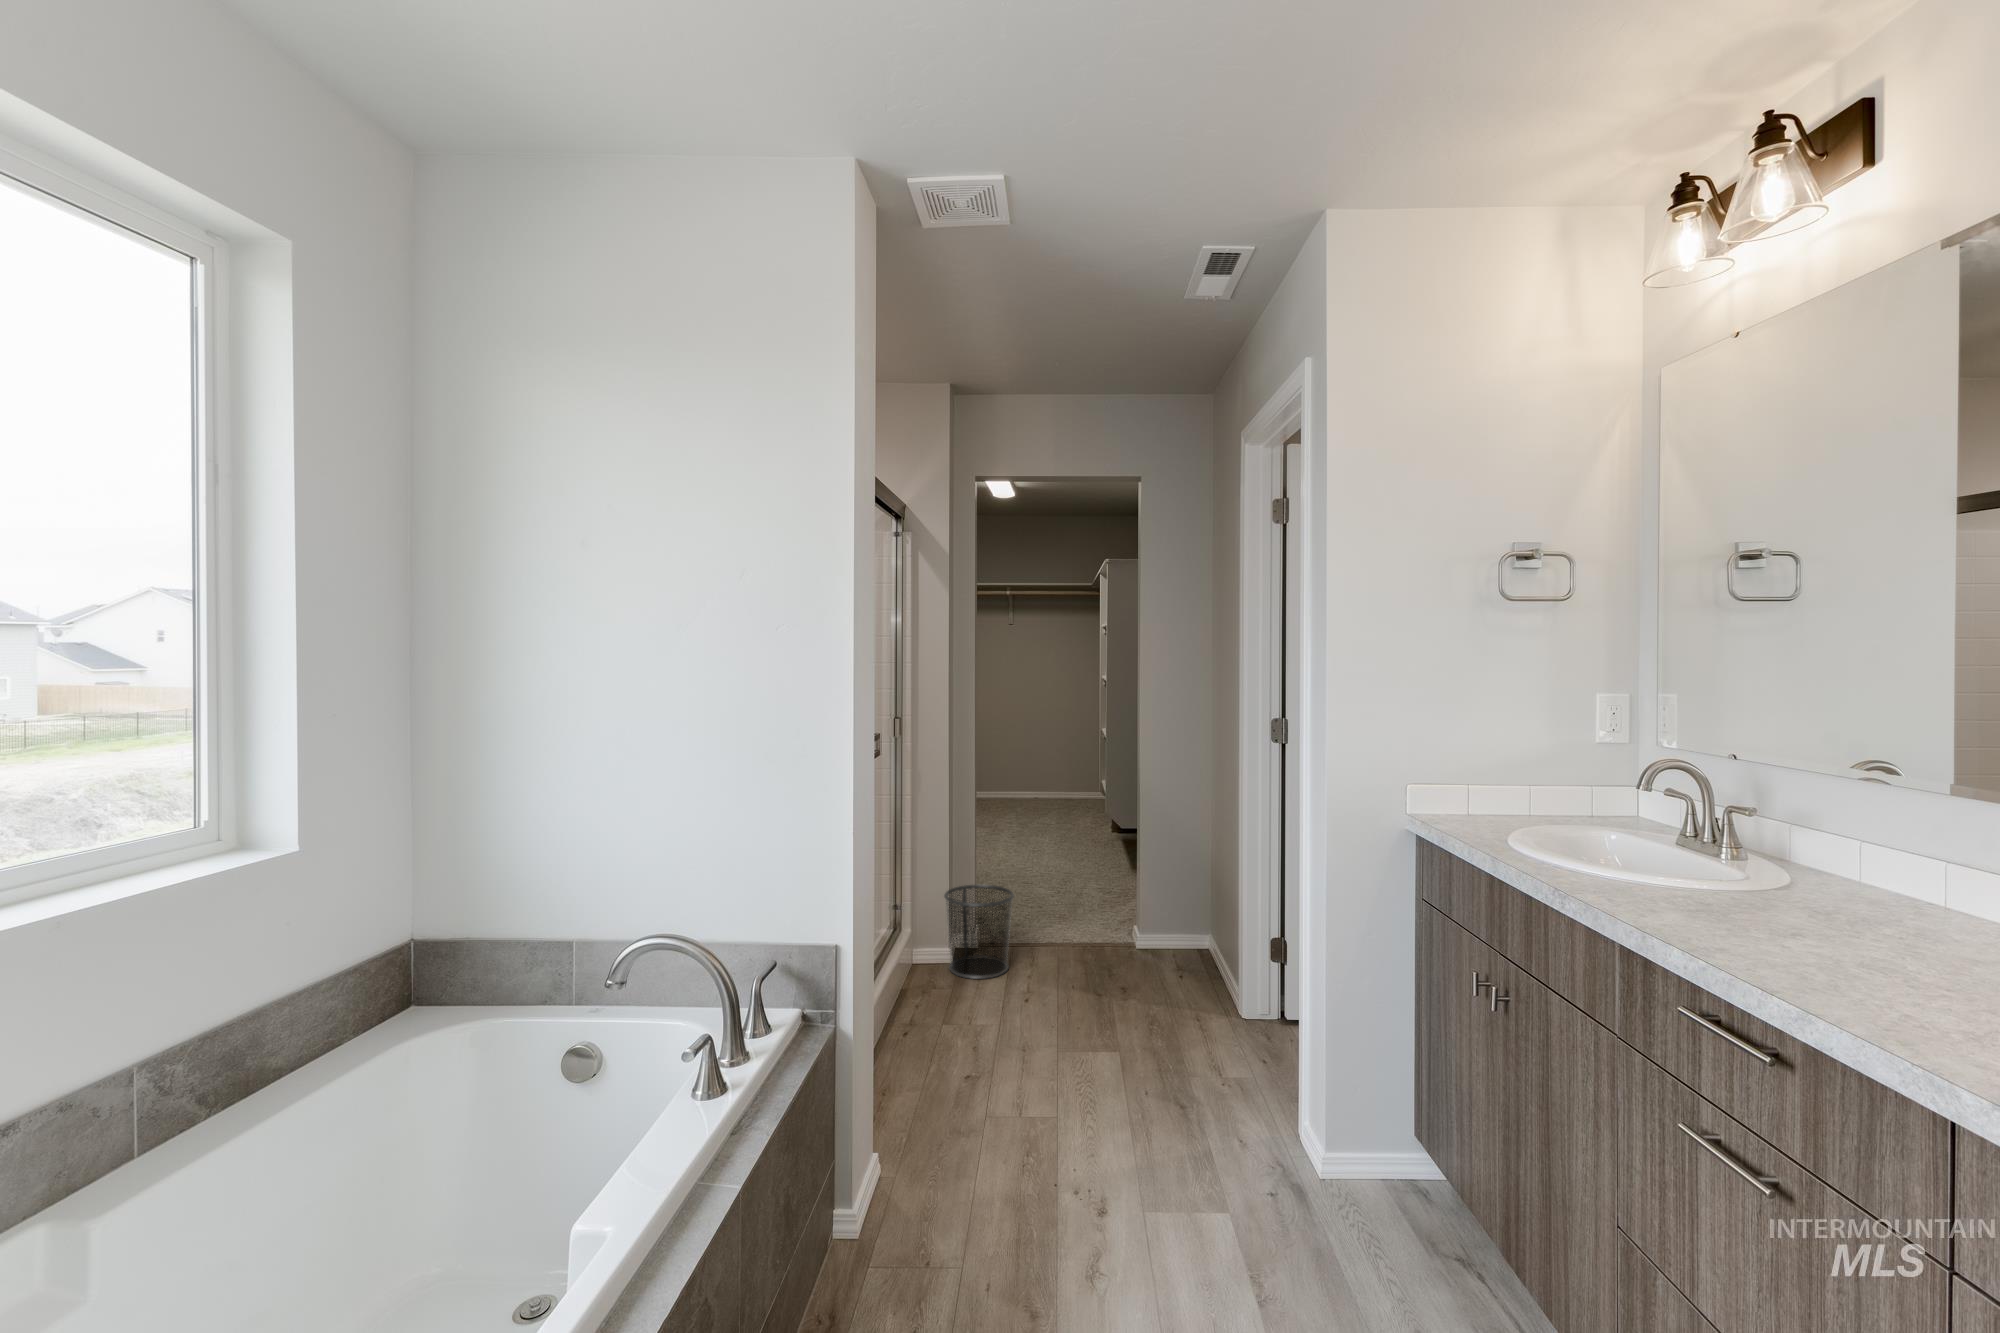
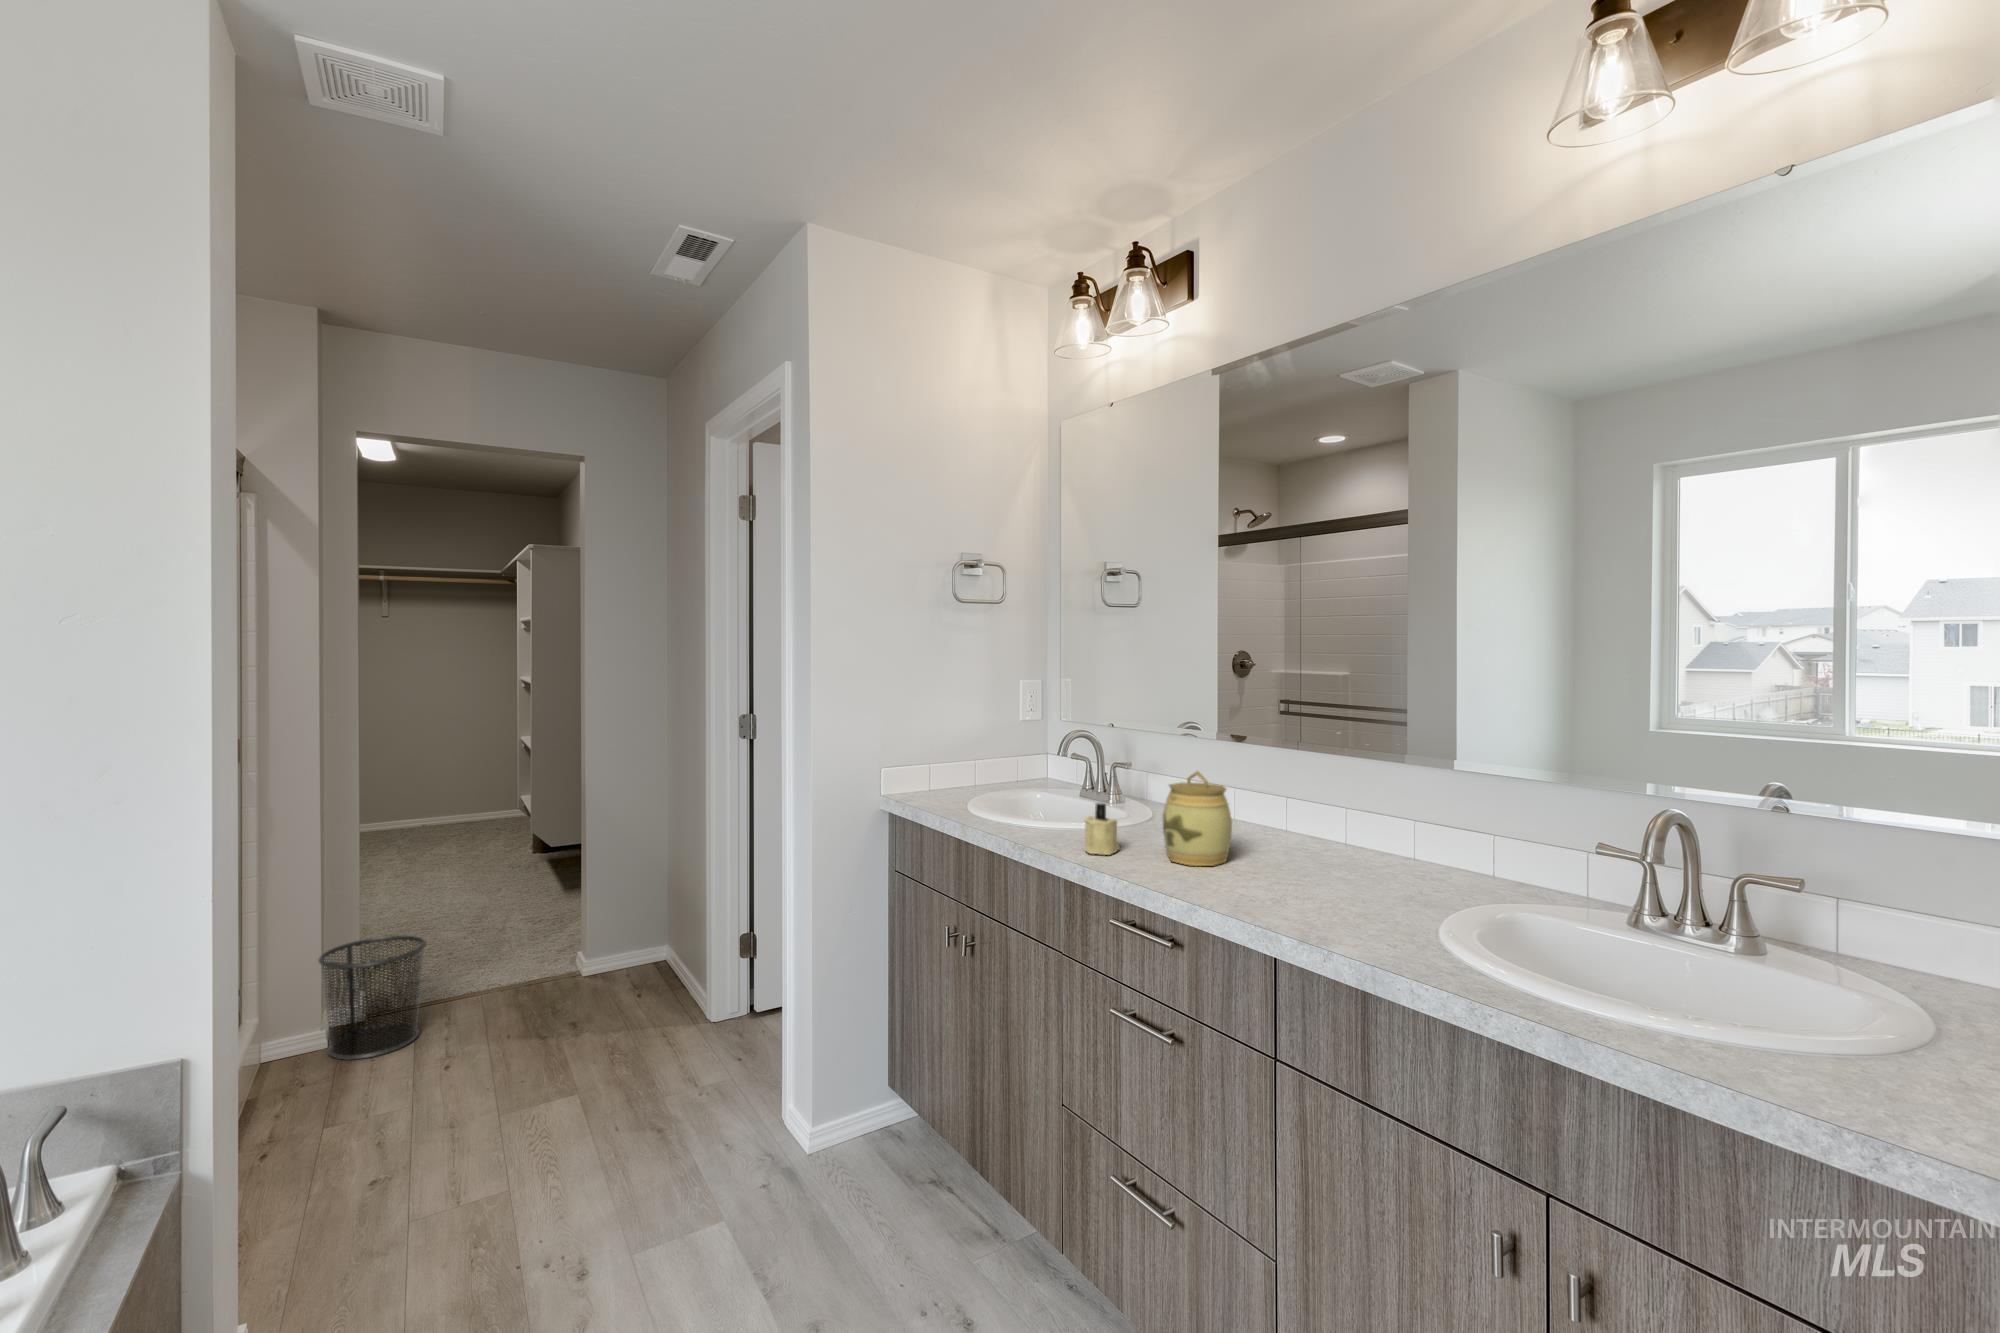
jar: none [1779,829,1907,966] -> present [1163,771,1232,866]
candle: none [1651,855,1709,925] -> present [1084,803,1120,855]

